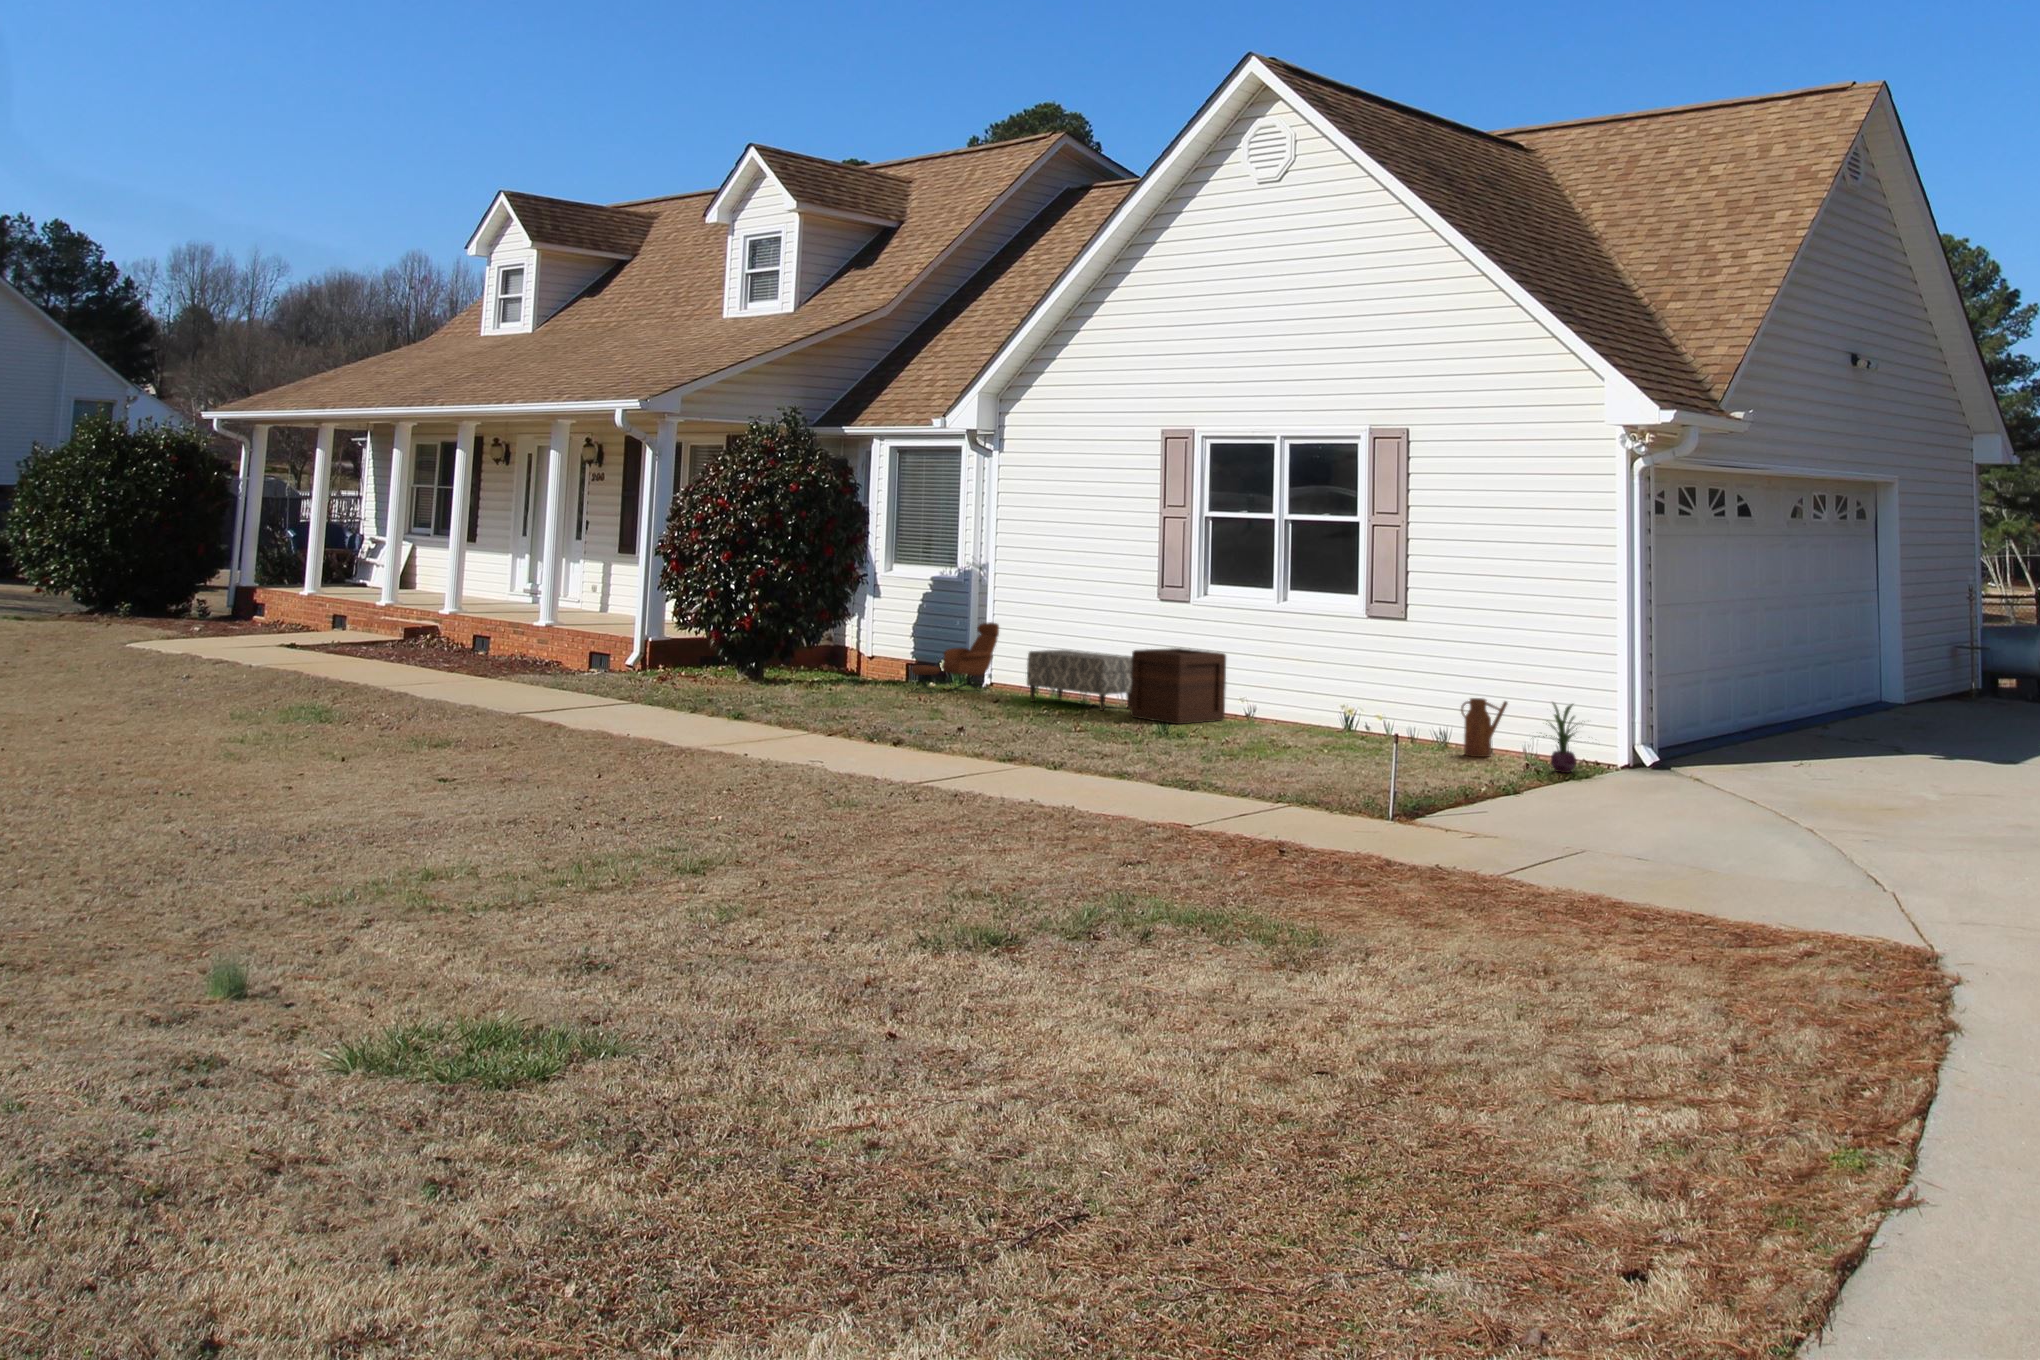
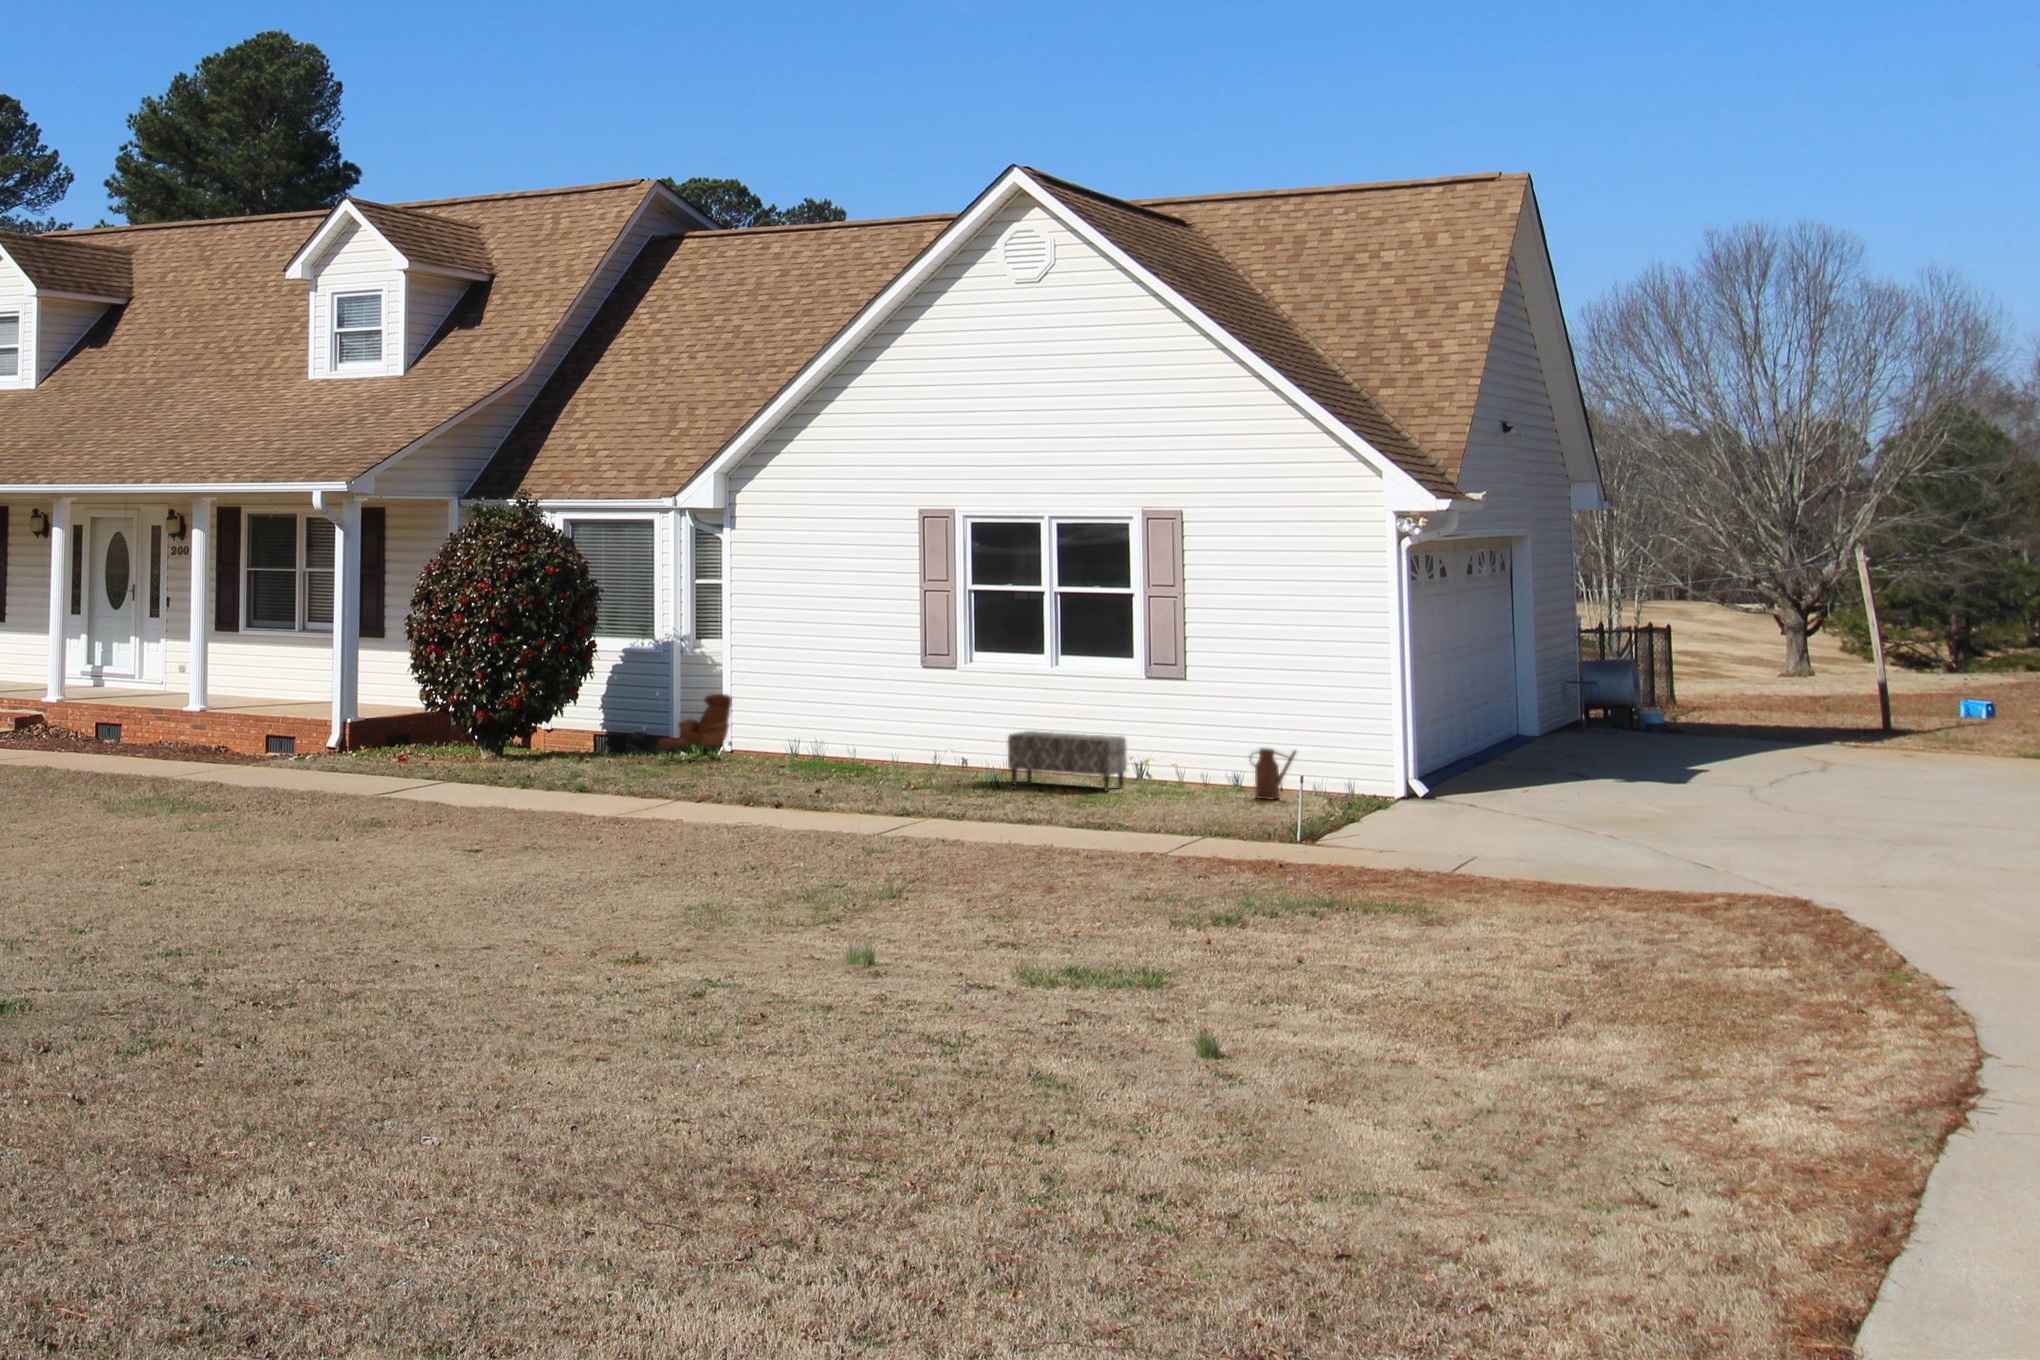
wooden crate: present [1130,648,1226,724] -> none [913,713,997,784]
bench: present [1027,650,1132,711] -> present [1008,731,1127,792]
decorative plant: present [1543,703,1577,773] -> none [1325,749,1395,809]

